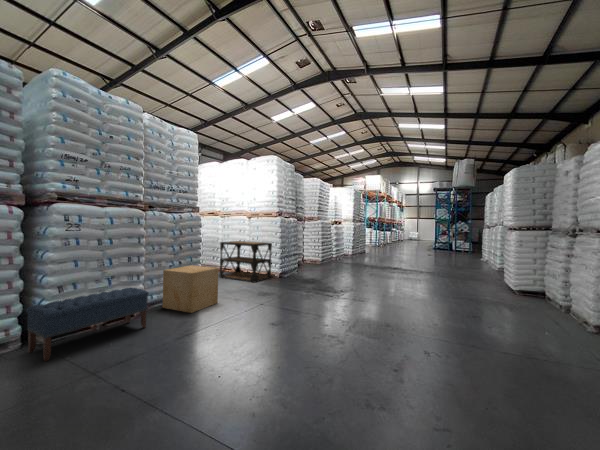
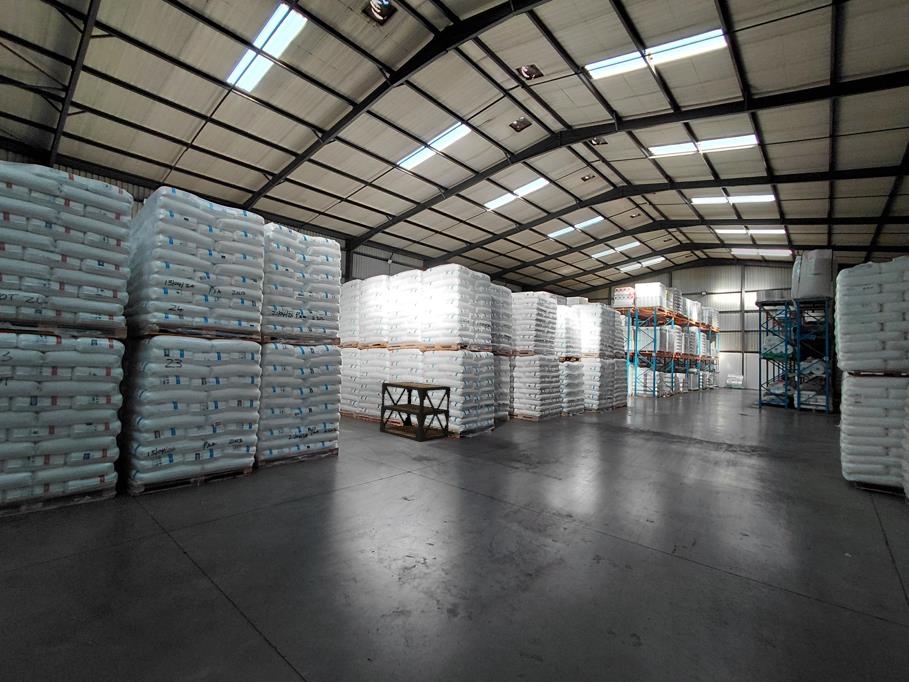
cardboard box: present [163,265,218,313] -> none [283,414,354,476]
bench: present [26,287,149,361] -> none [116,438,253,515]

